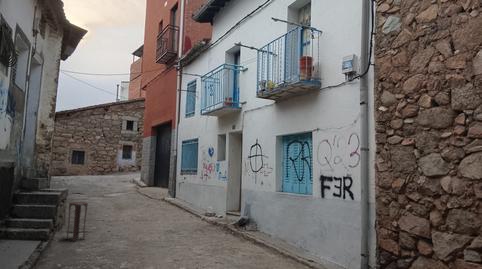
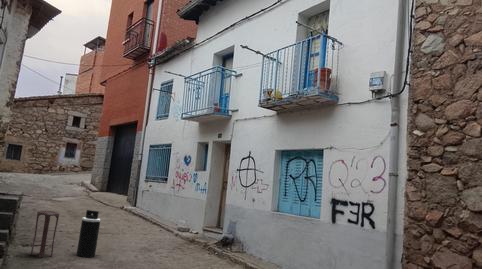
trash can: none [106,199,124,239] -> present [77,210,100,257]

